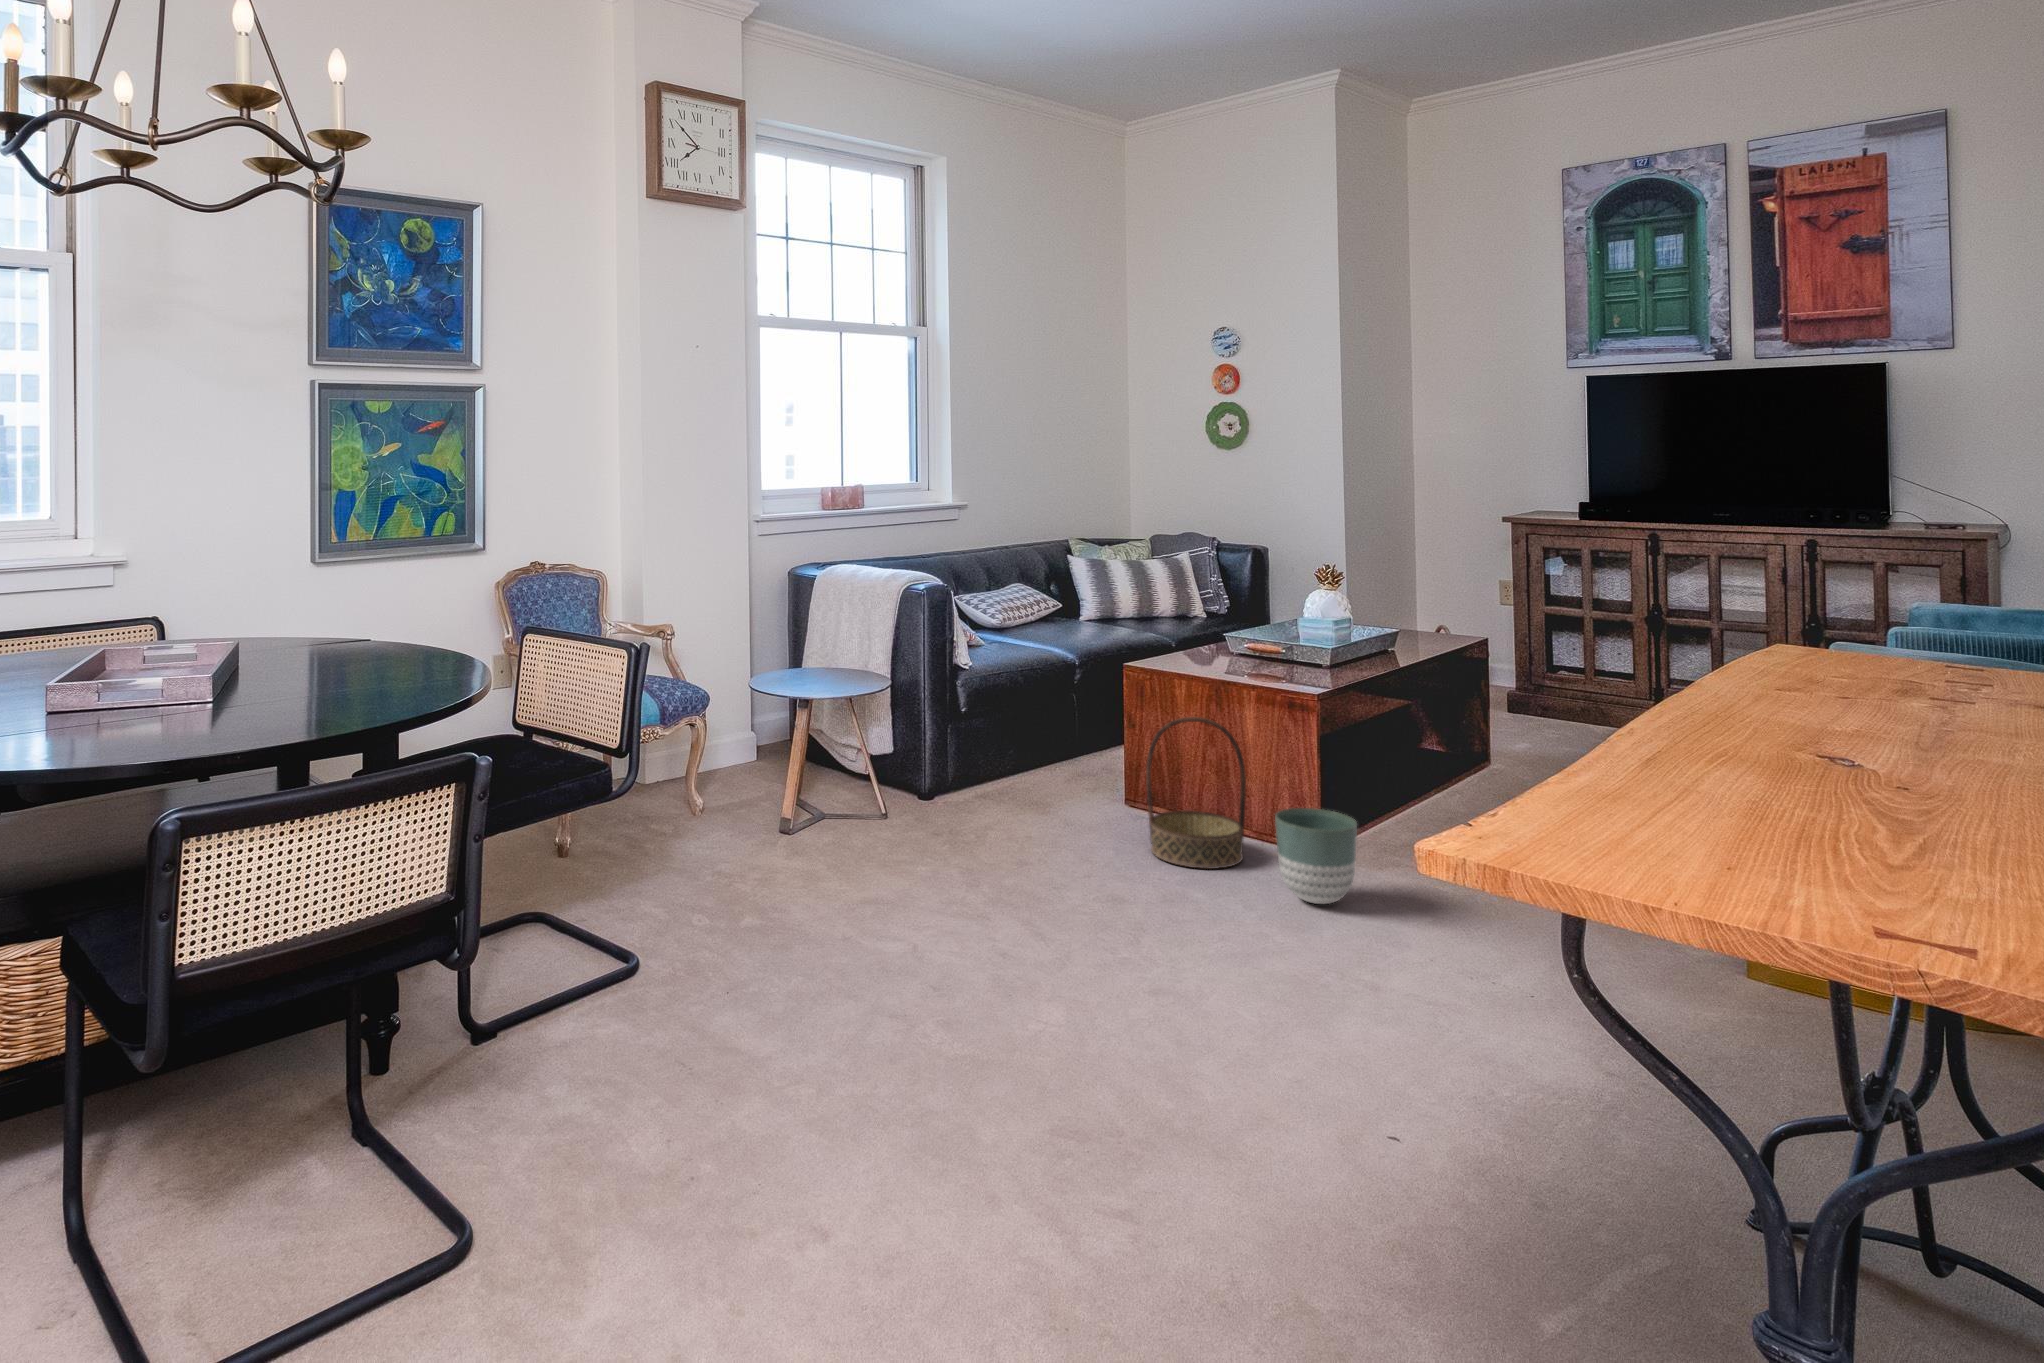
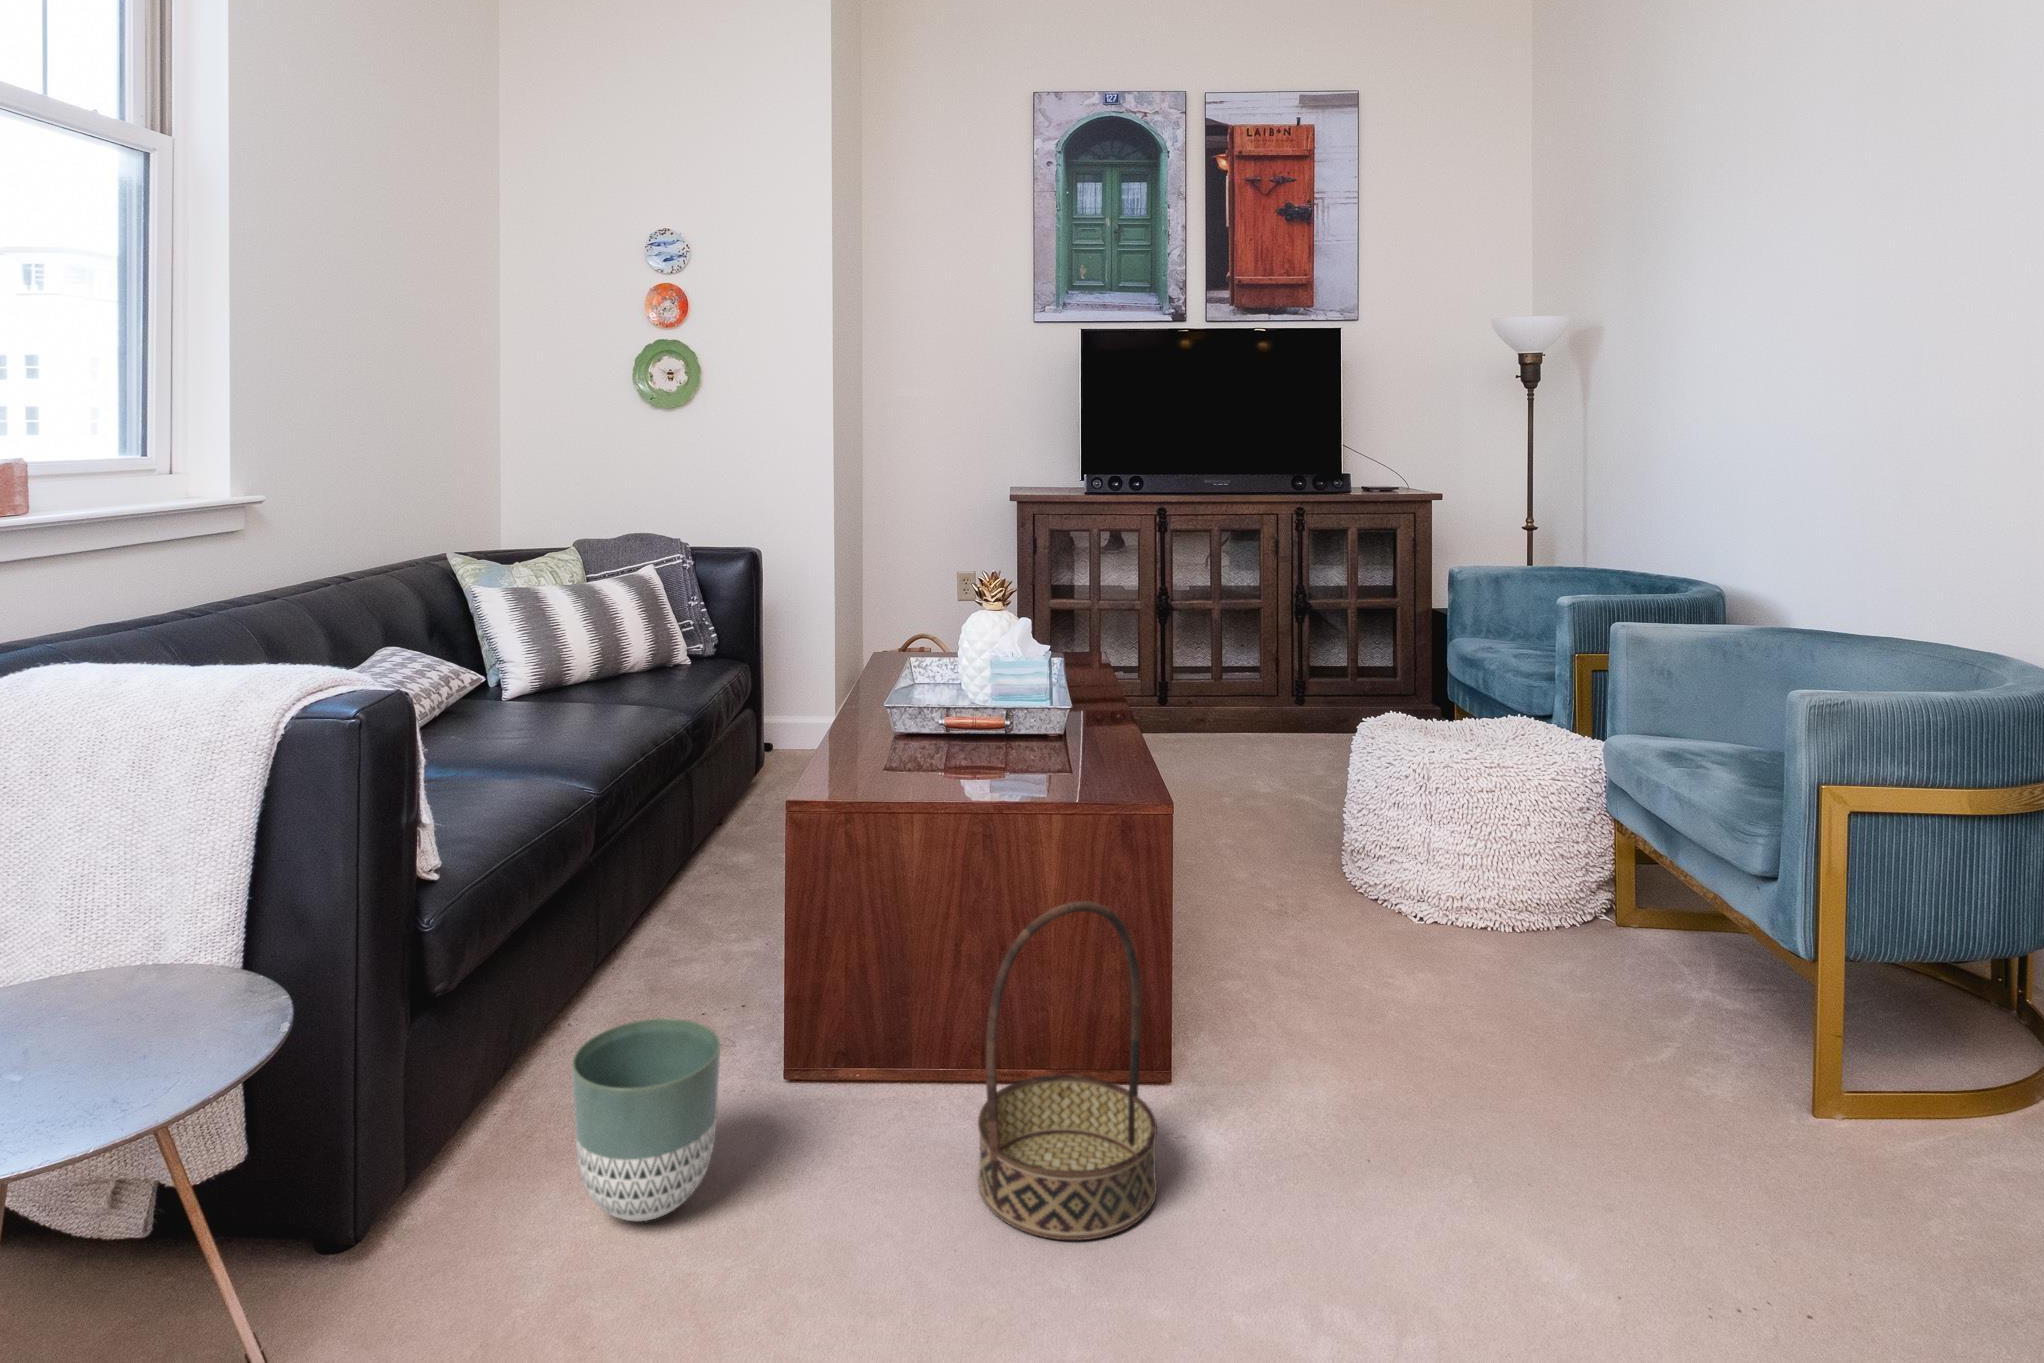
planter: present [1275,808,1357,904] -> present [572,1018,720,1221]

